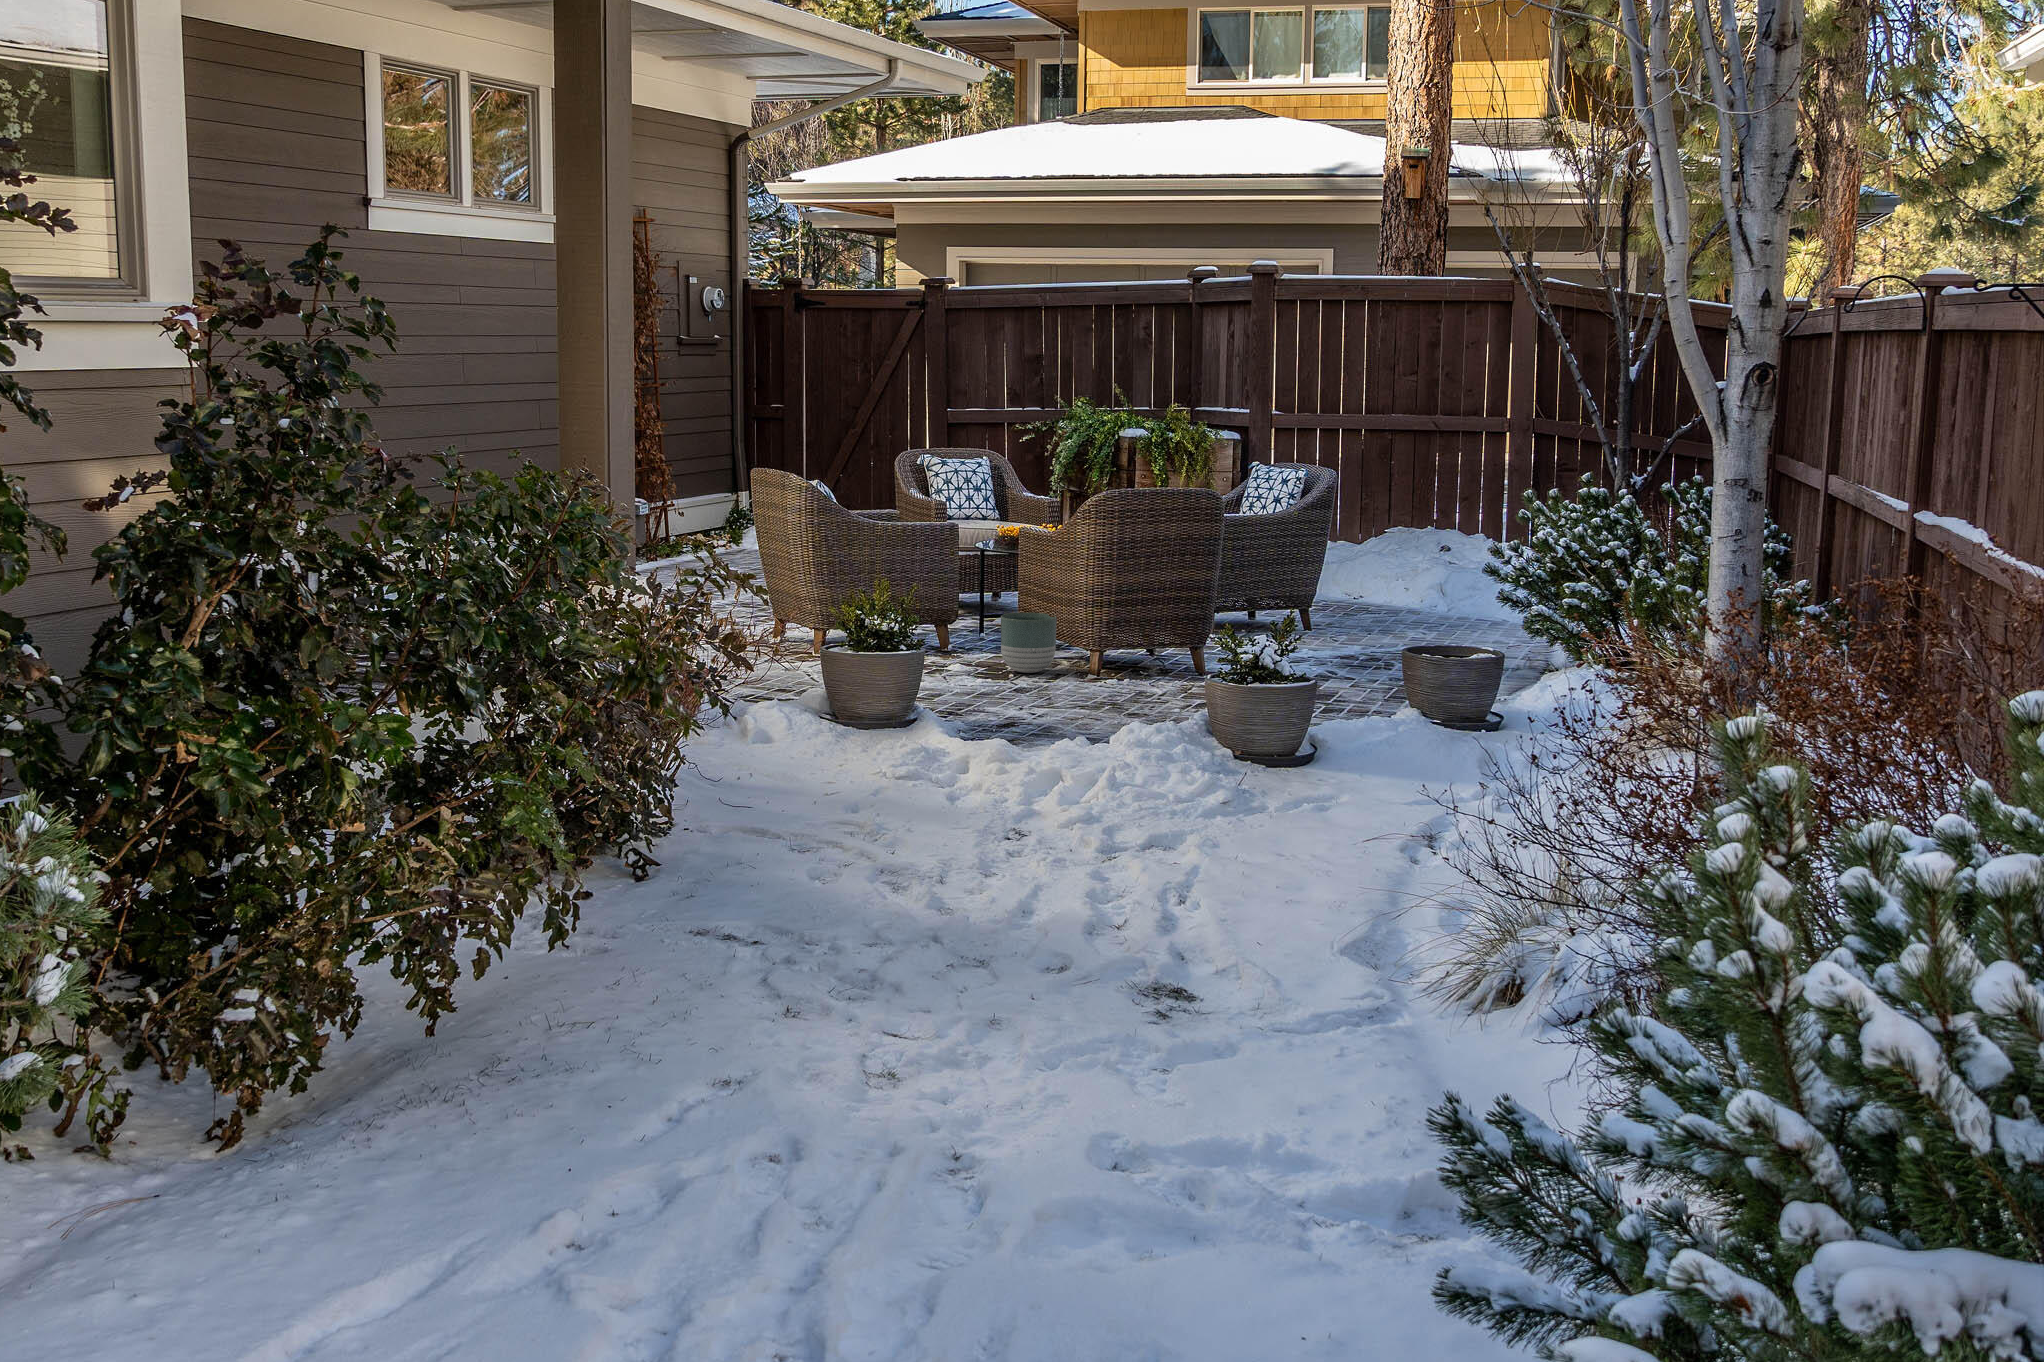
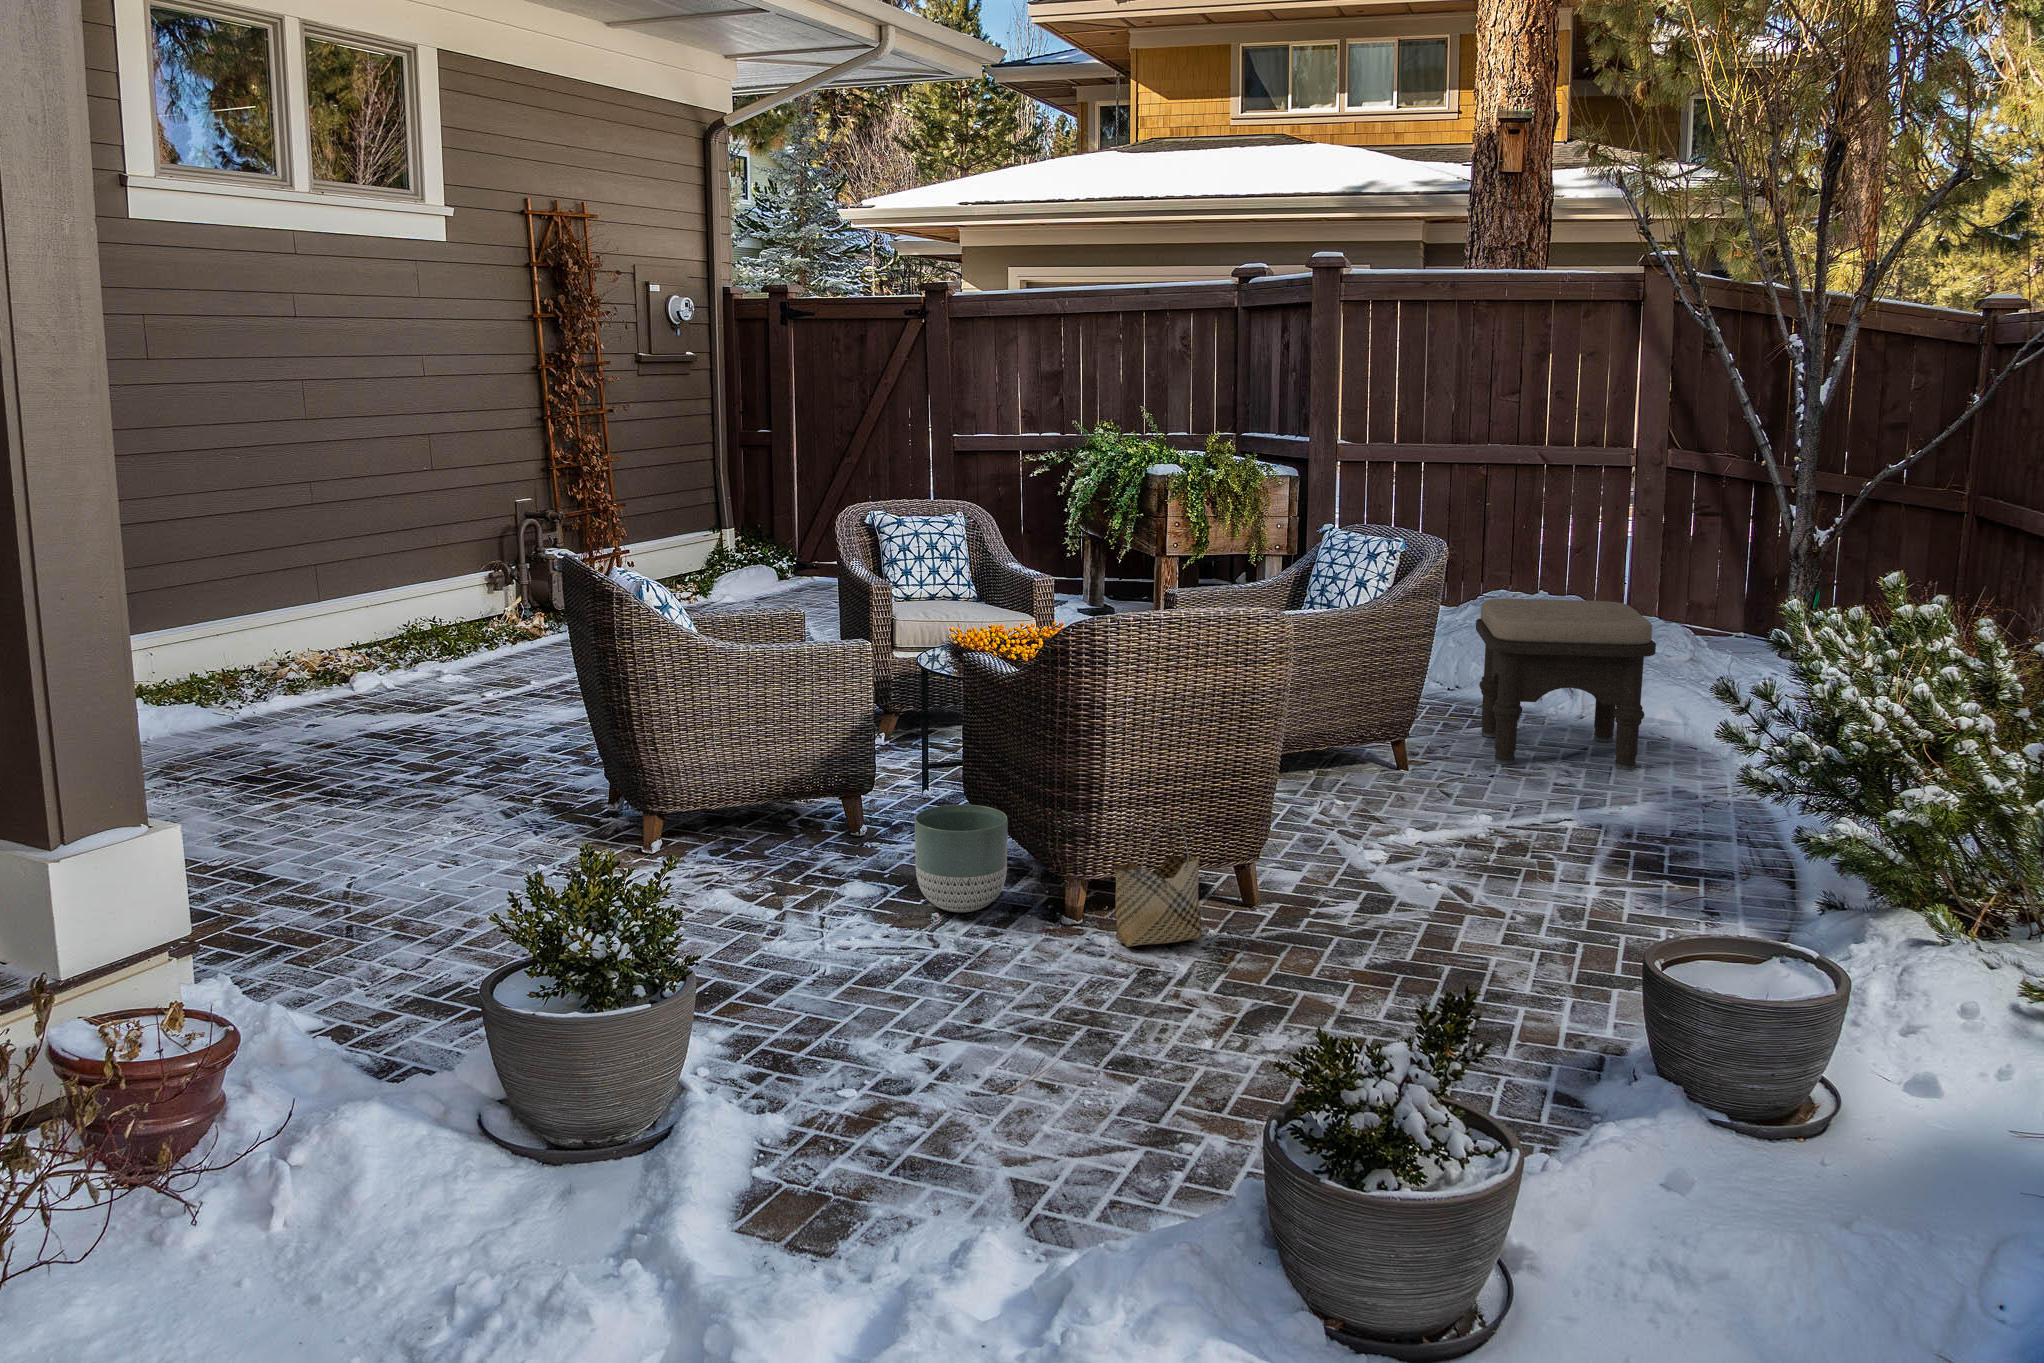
ottoman: none [1359,518,1473,629] -> present [1476,599,1656,770]
woven basket: none [1122,607,1171,681] -> present [1114,812,1202,947]

